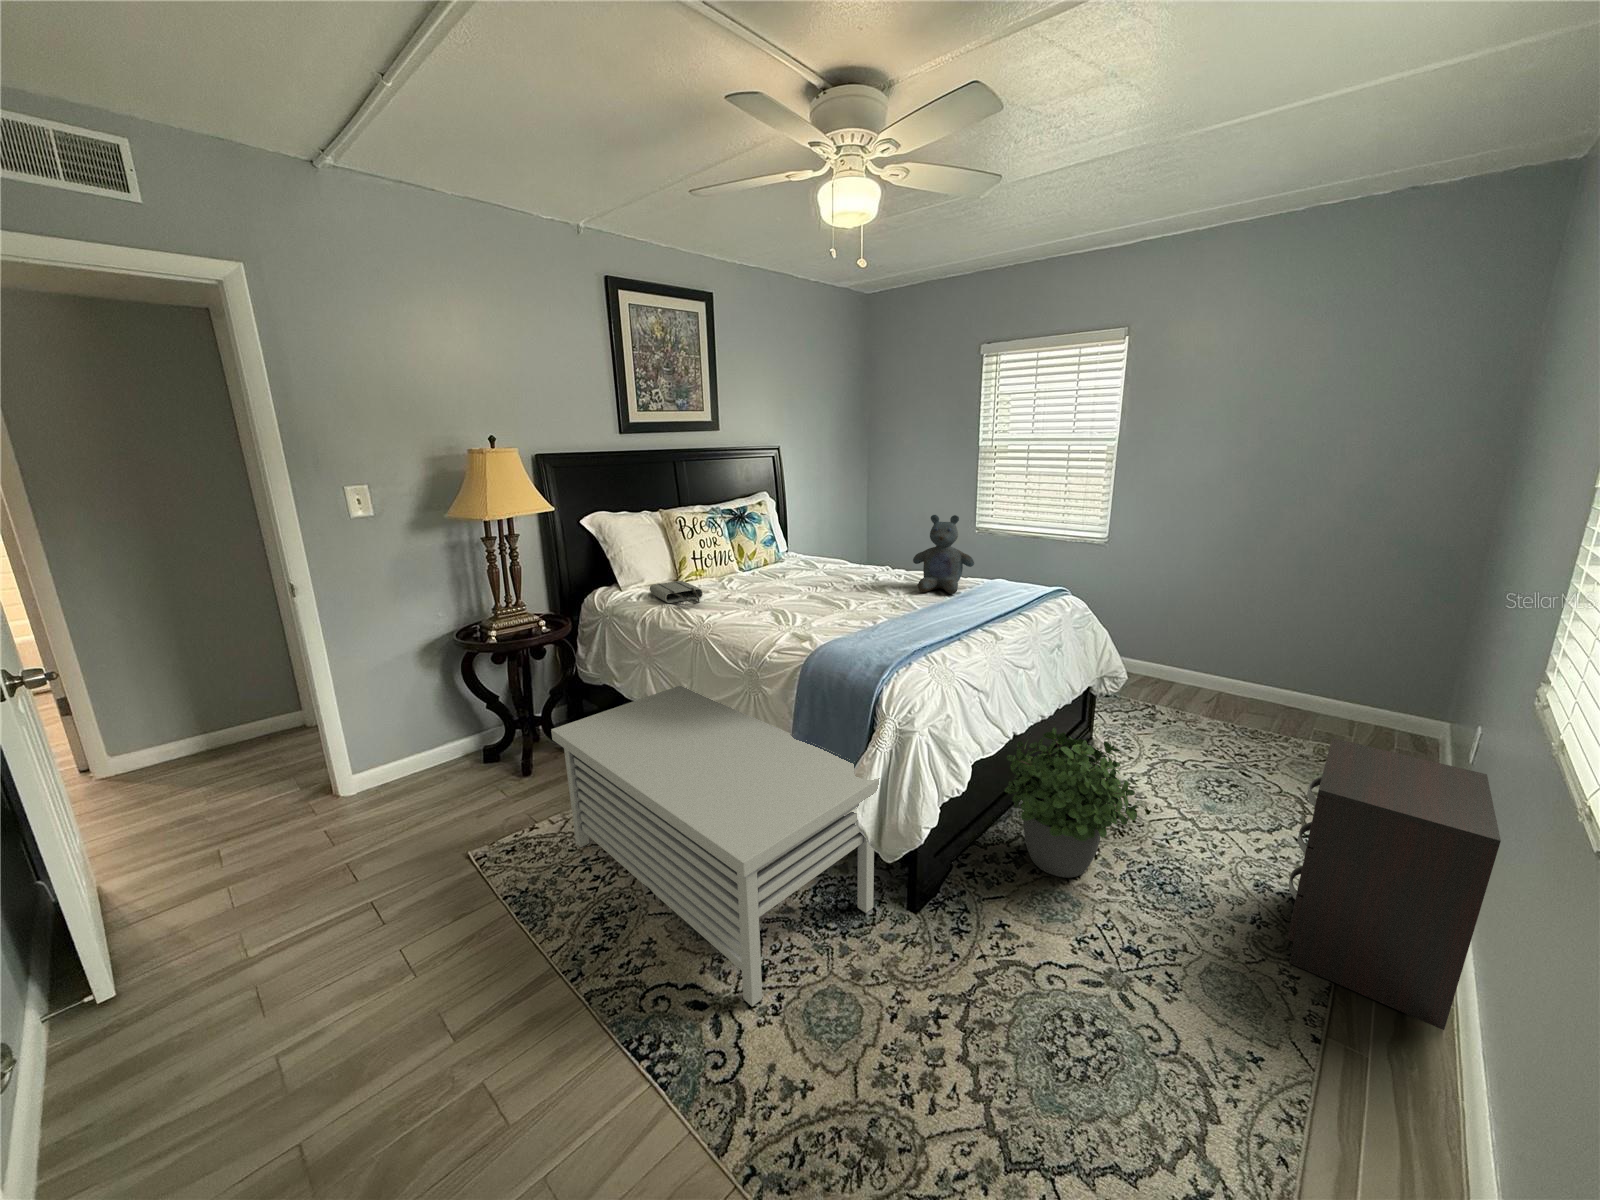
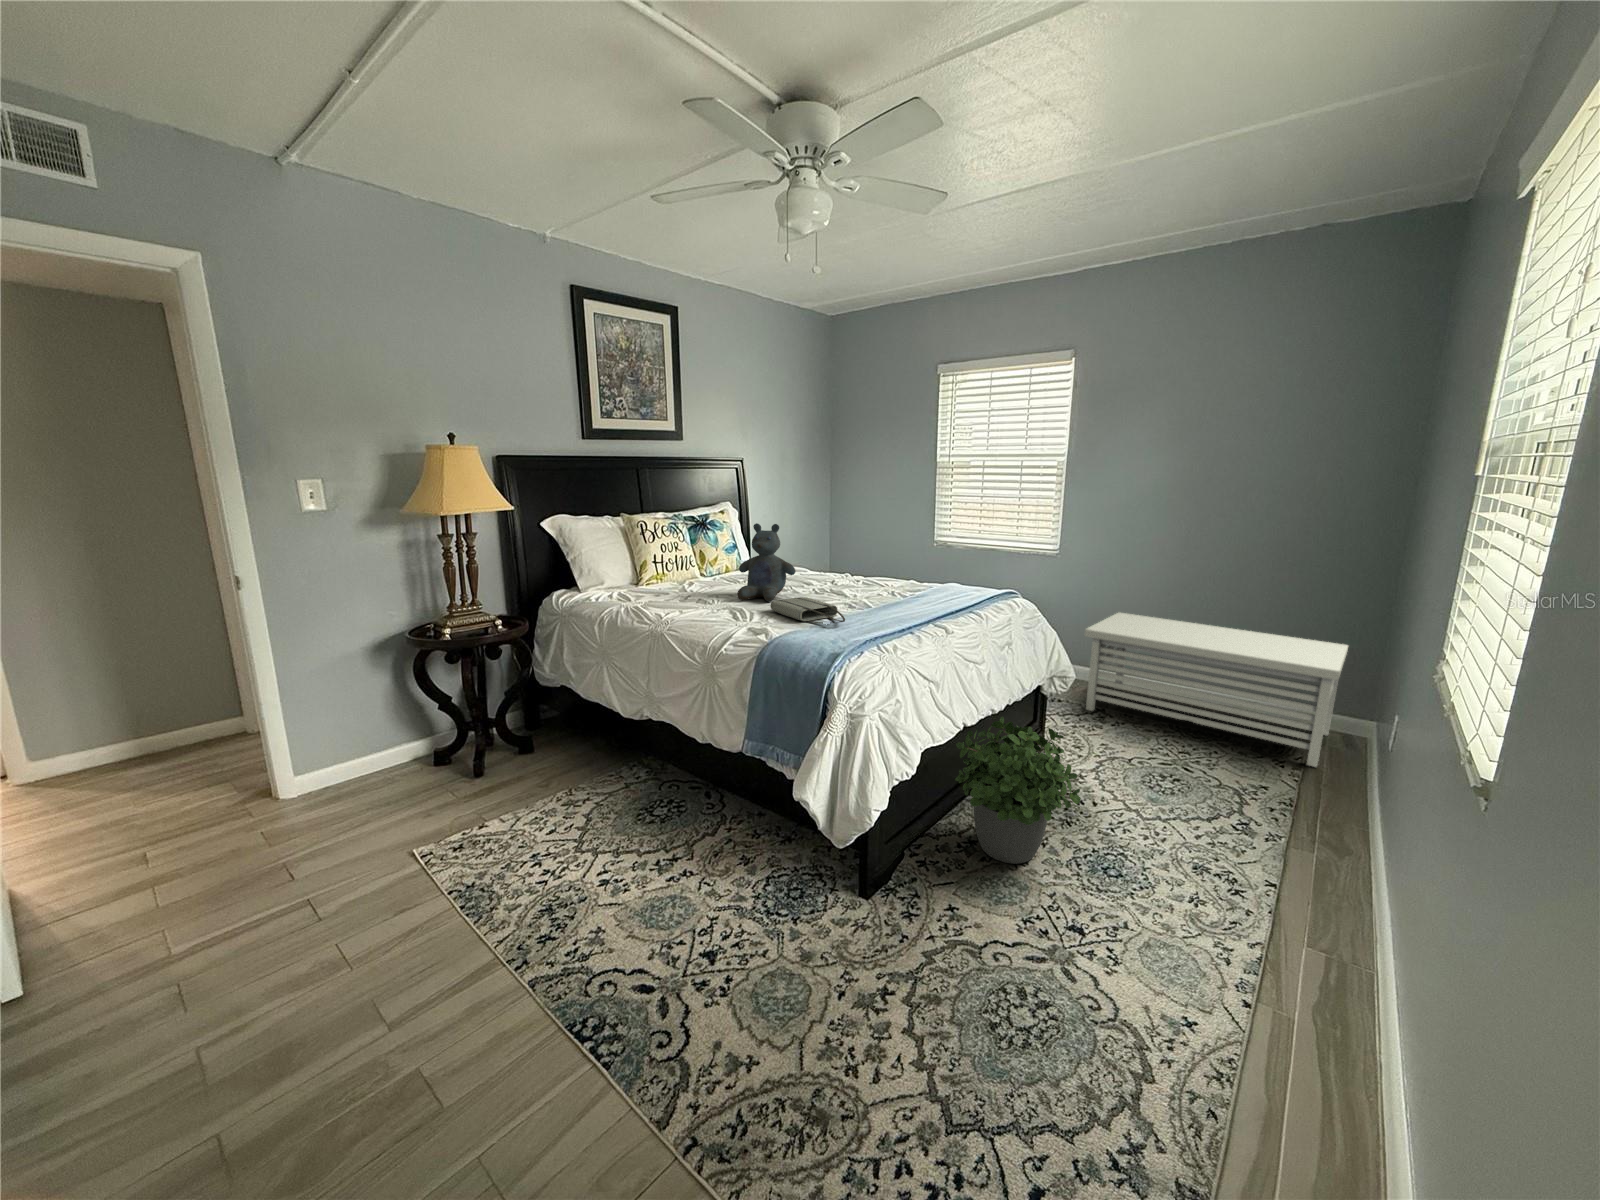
stuffed bear: present [913,515,974,594] -> present [737,523,796,602]
tote bag: present [650,581,703,605] -> present [770,597,845,623]
storage bench: present [551,686,880,1007] -> present [1085,613,1348,767]
dresser: present [1287,738,1501,1030] -> none [1221,721,1406,993]

